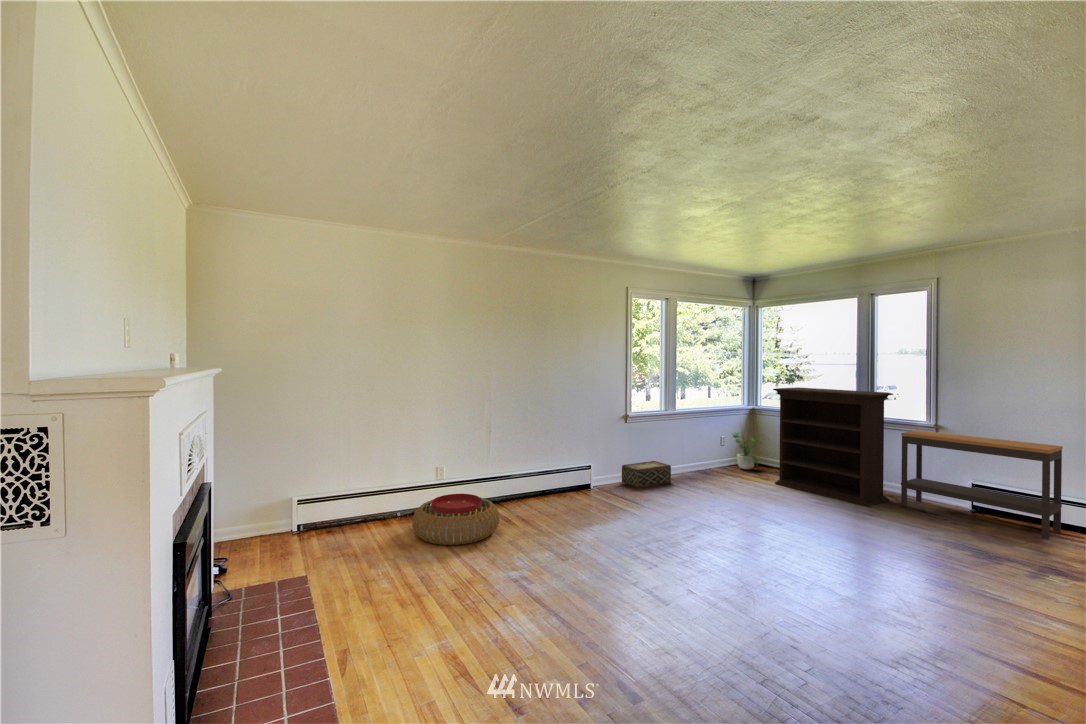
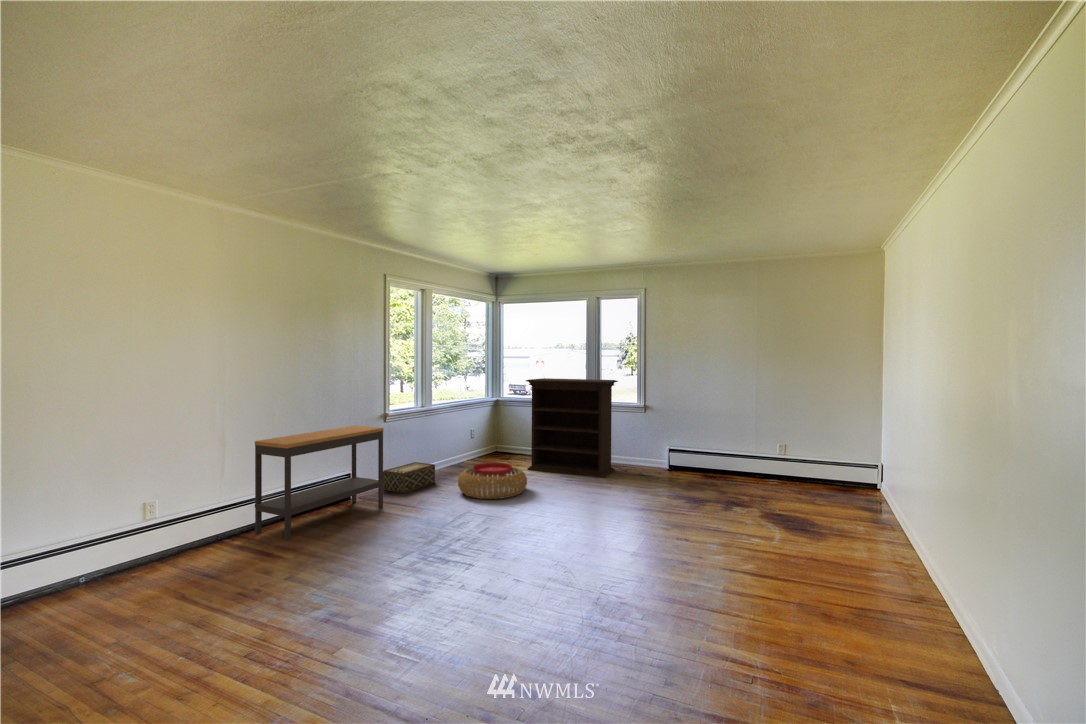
console table: present [901,430,1063,539] -> present [255,426,384,541]
potted plant: present [733,433,764,470] -> none [483,415,511,460]
pouf: present [412,494,500,545] -> present [458,463,527,499]

